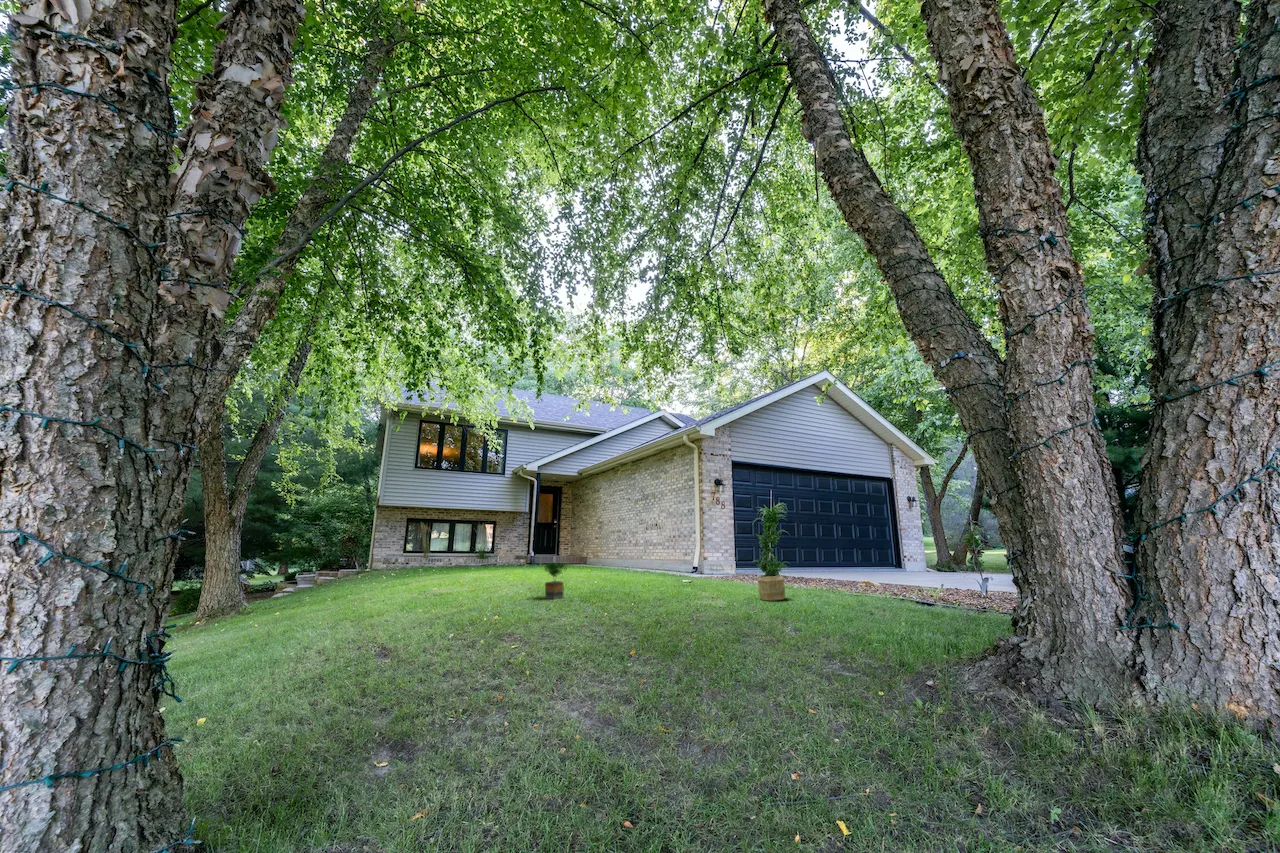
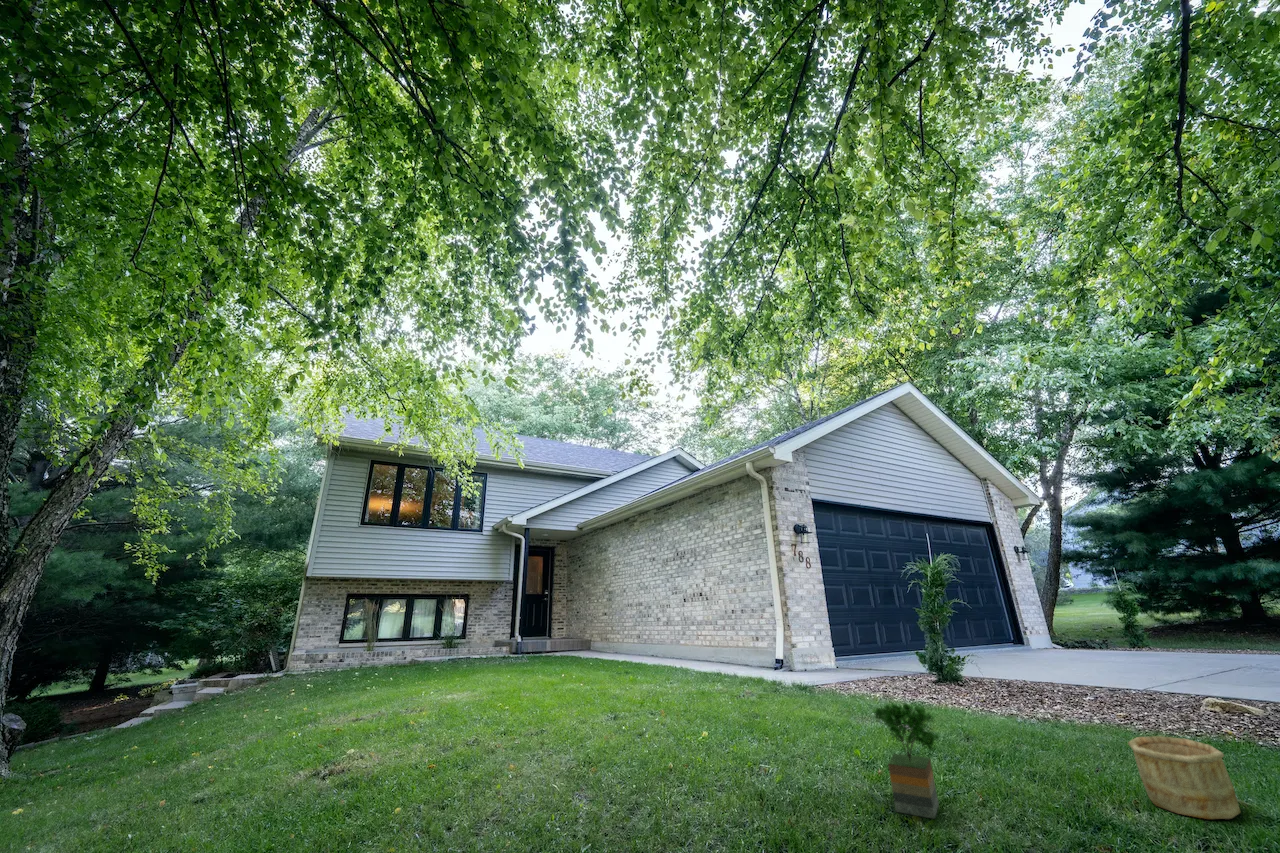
potted tree: present [545,562,567,599] -> present [873,702,940,819]

